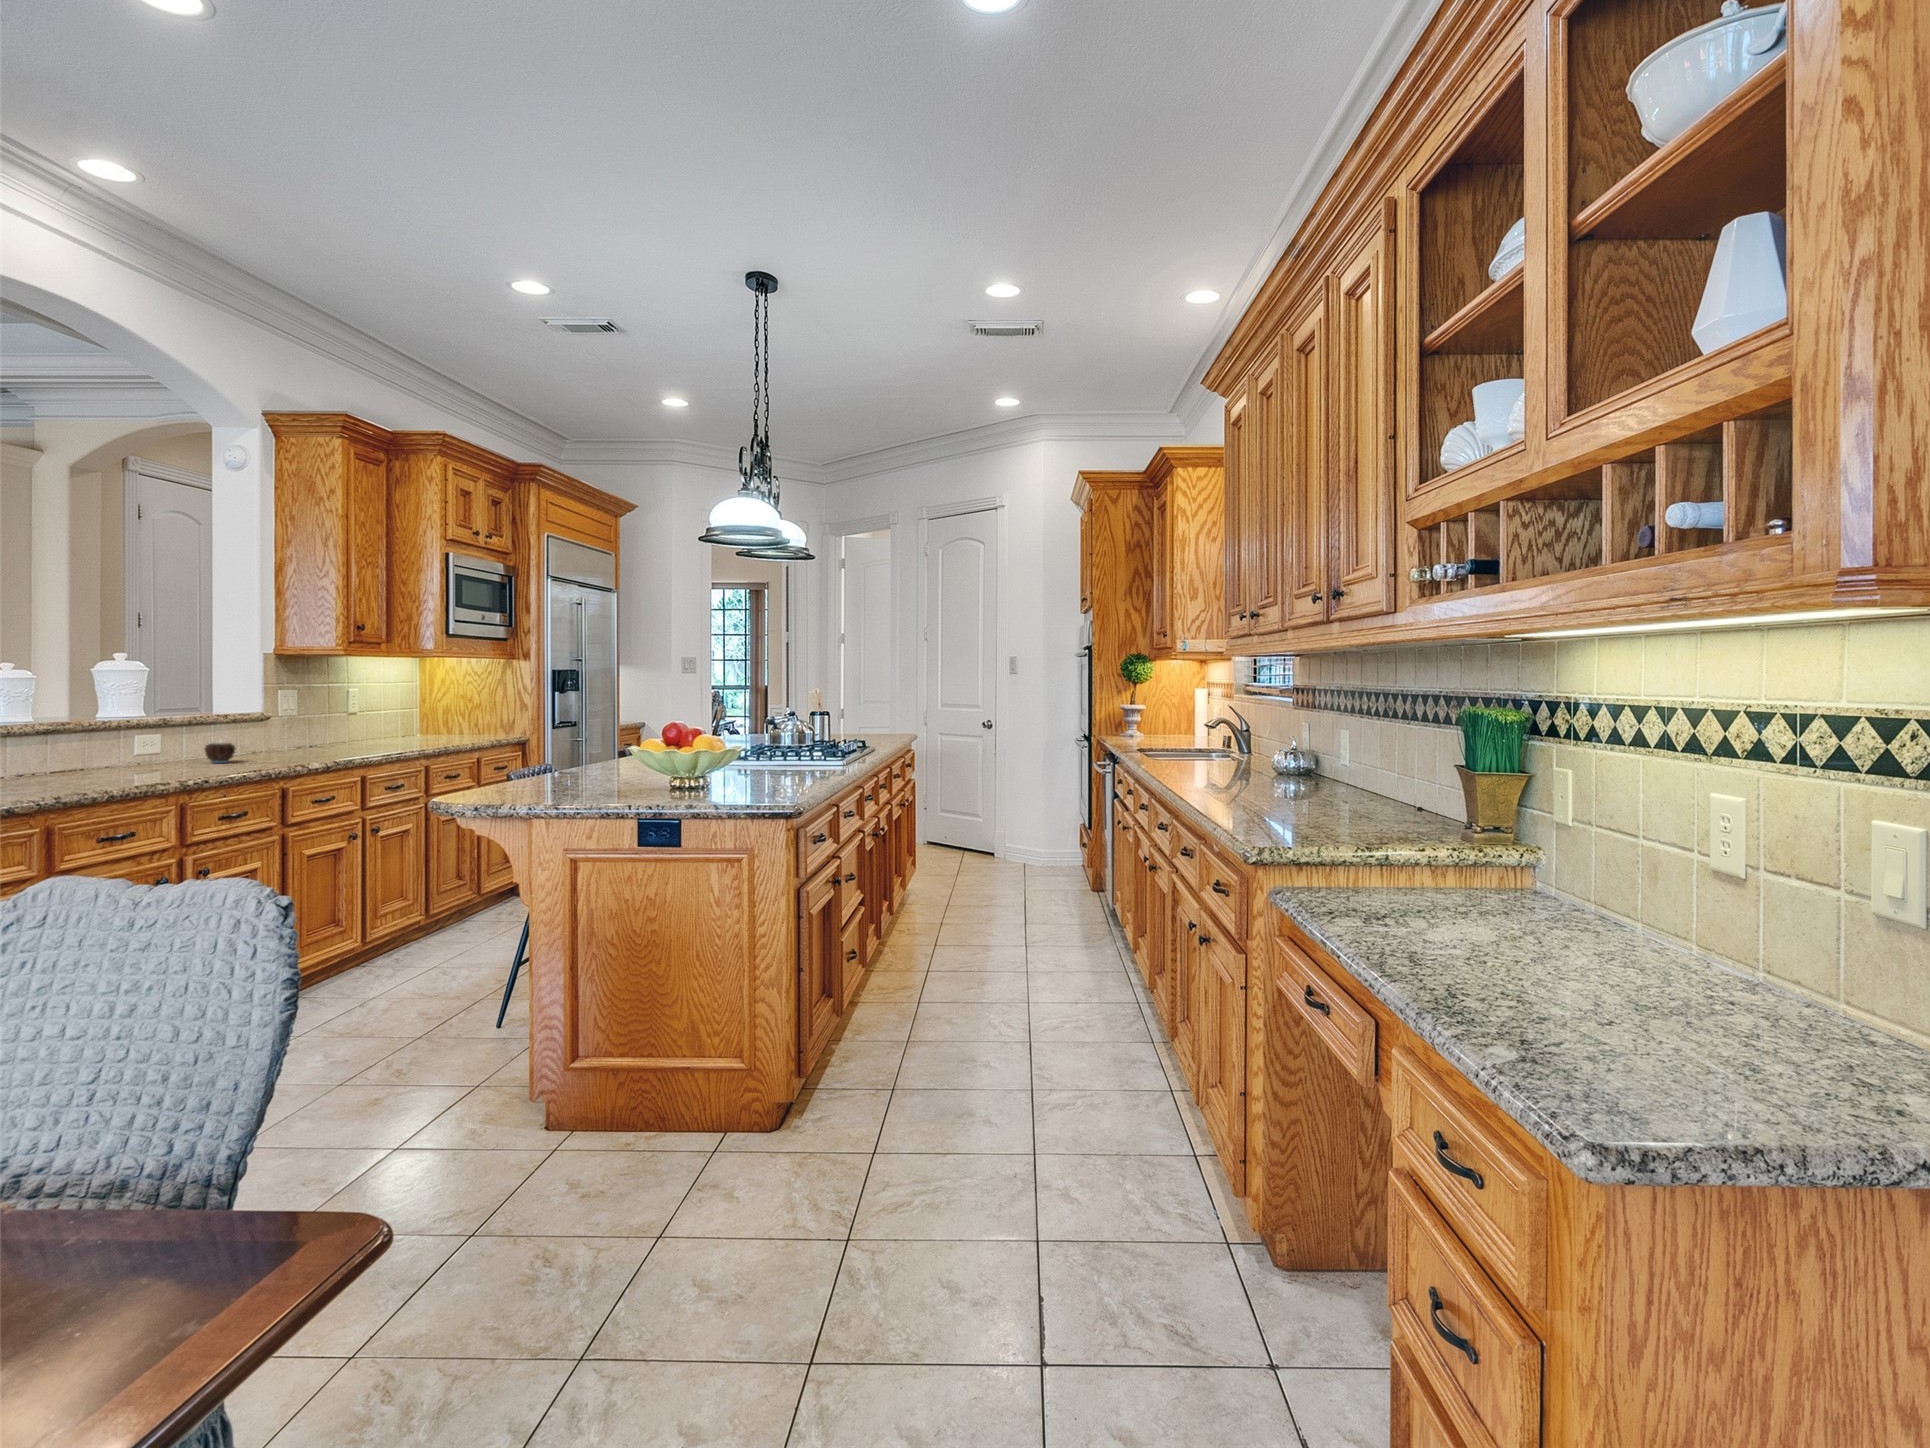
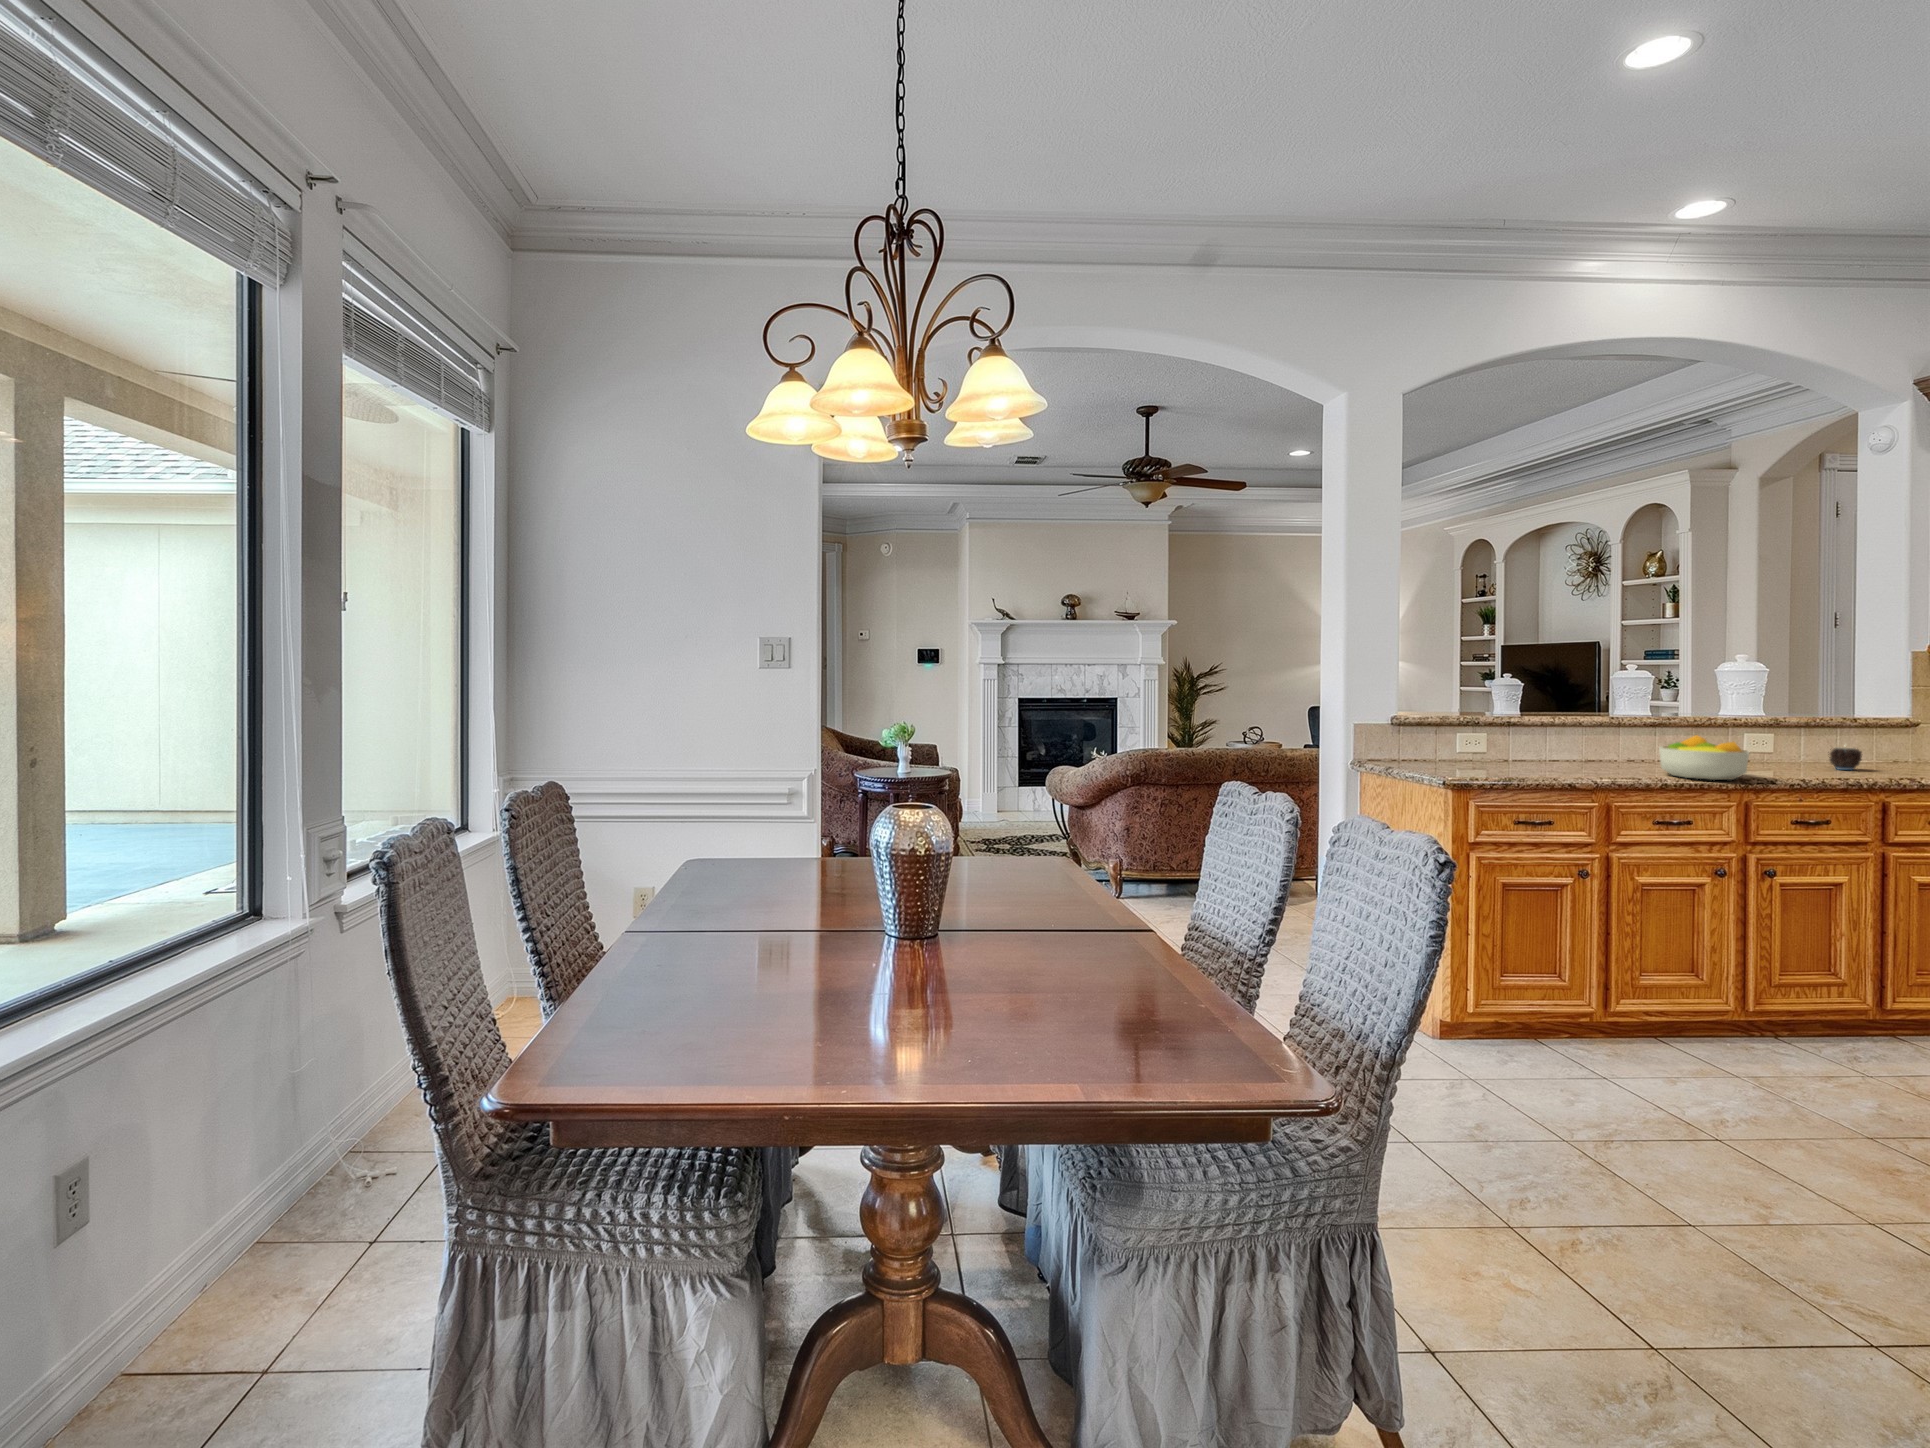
fruit bowl: none [62,741,178,787] -> present [1659,735,1750,780]

